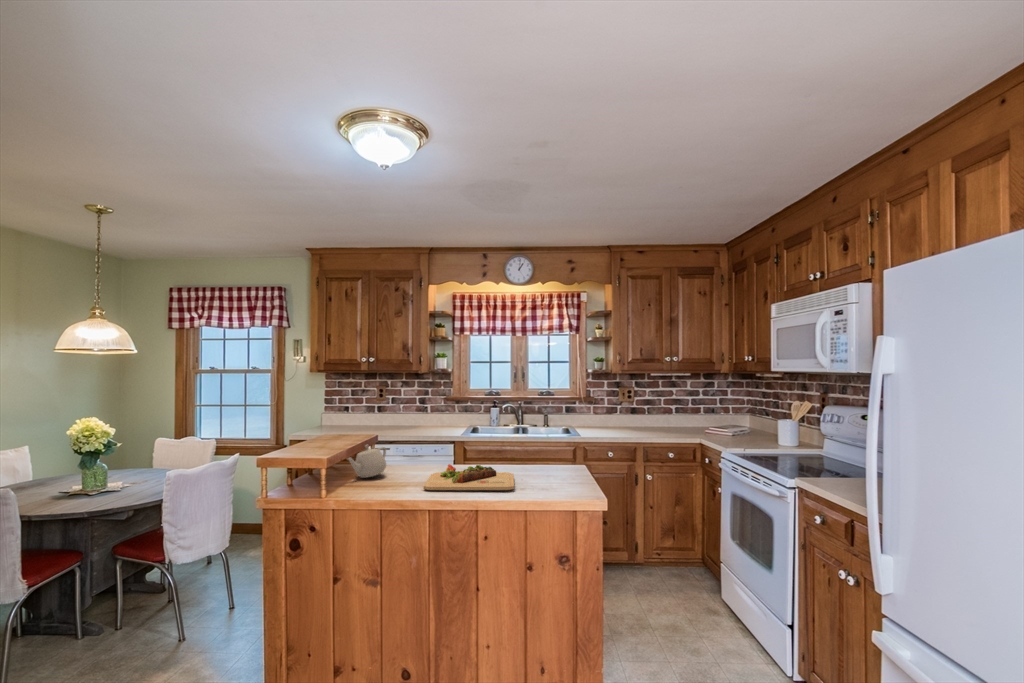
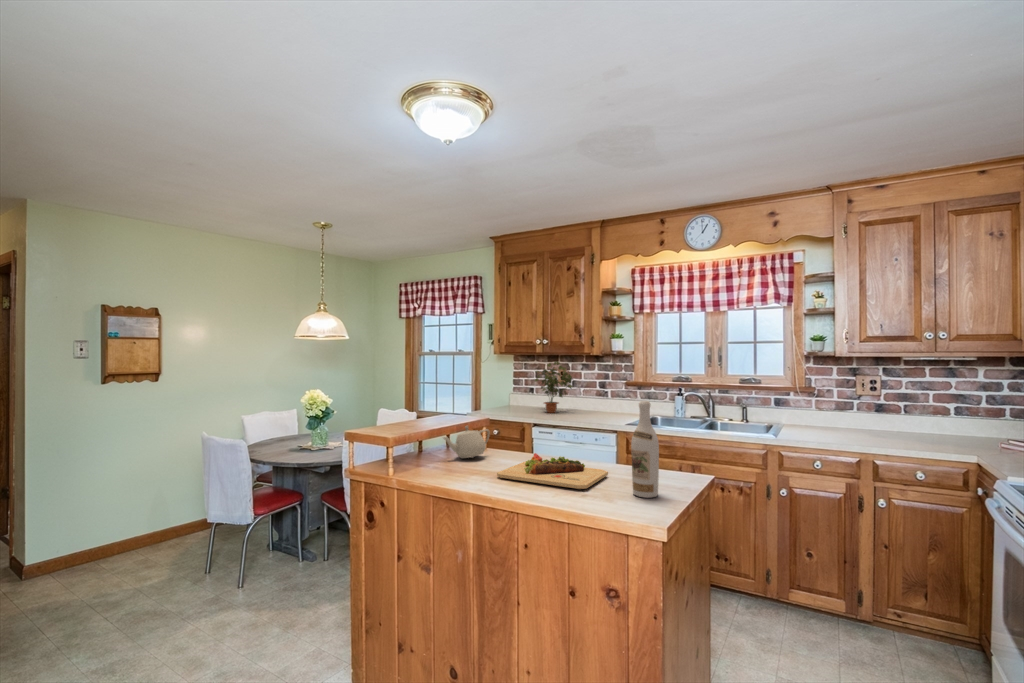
potted plant: none [353,378,399,429] -> present [535,361,573,413]
wine bottle: none [548,411,570,490] -> present [631,401,659,498]

